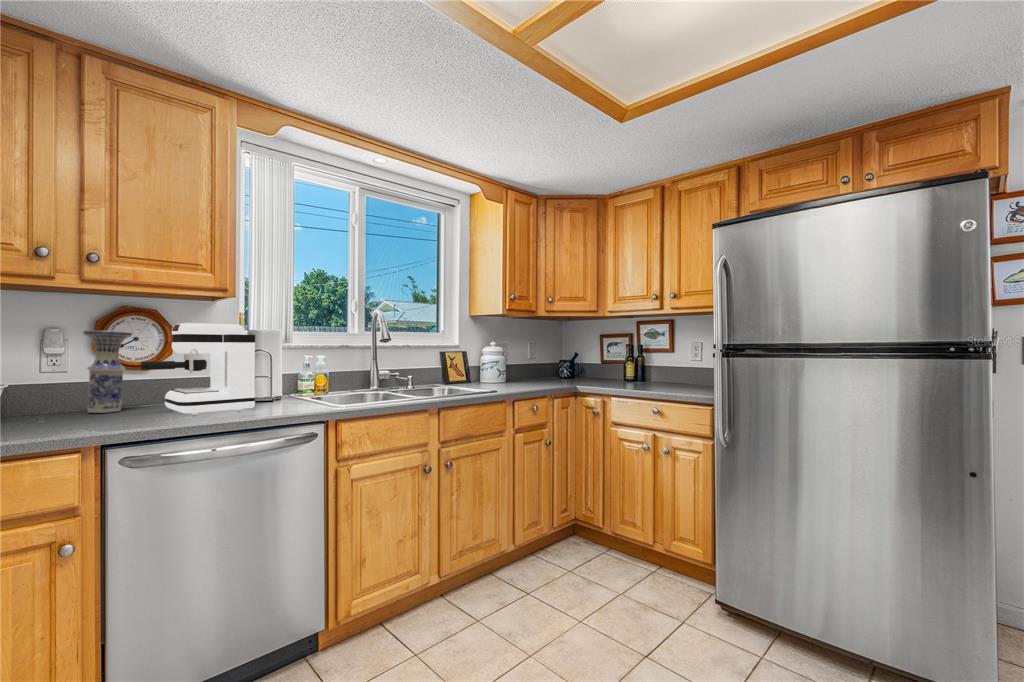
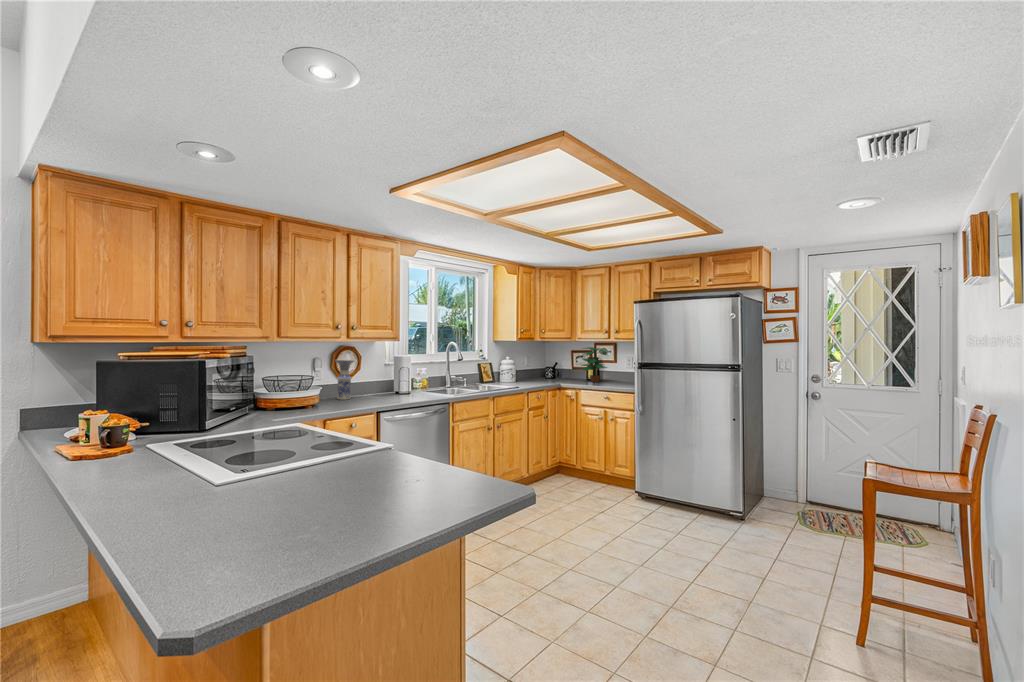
coffee maker: present [141,323,255,415] -> none [367,355,416,400]
potted plant: none [612,327,661,384] -> present [582,347,607,382]

